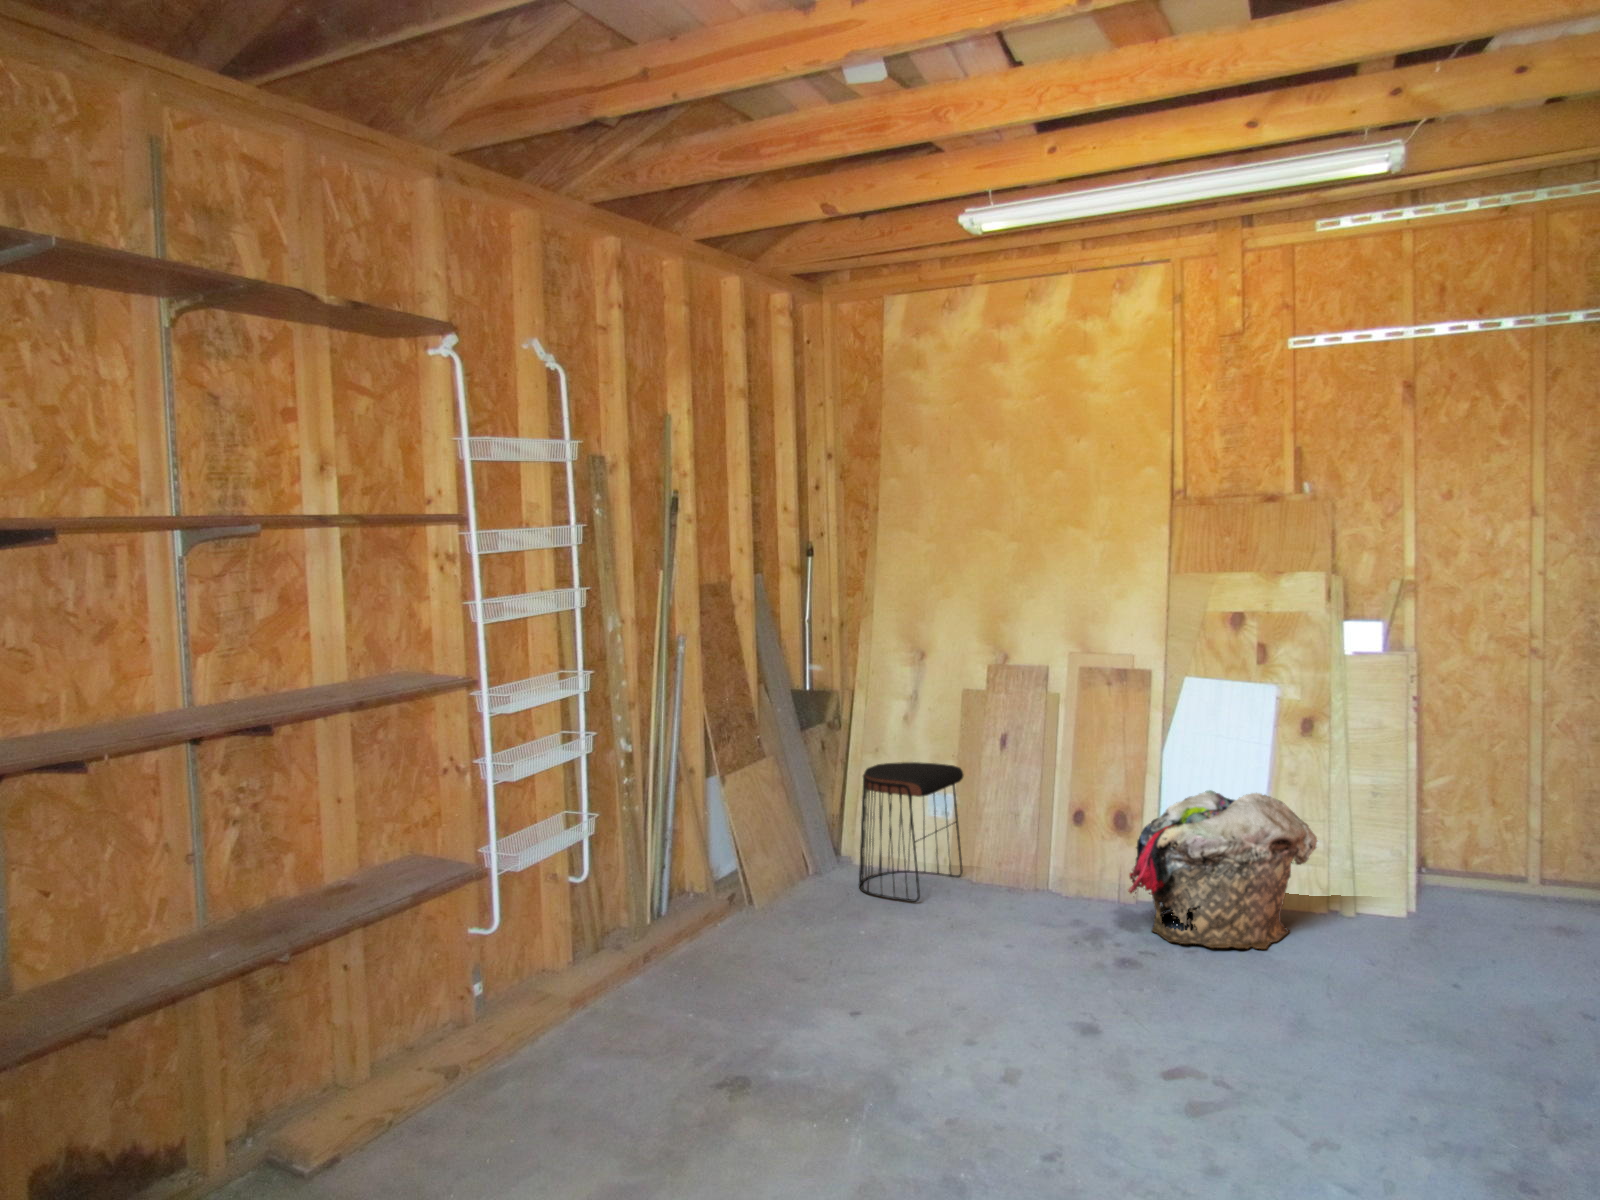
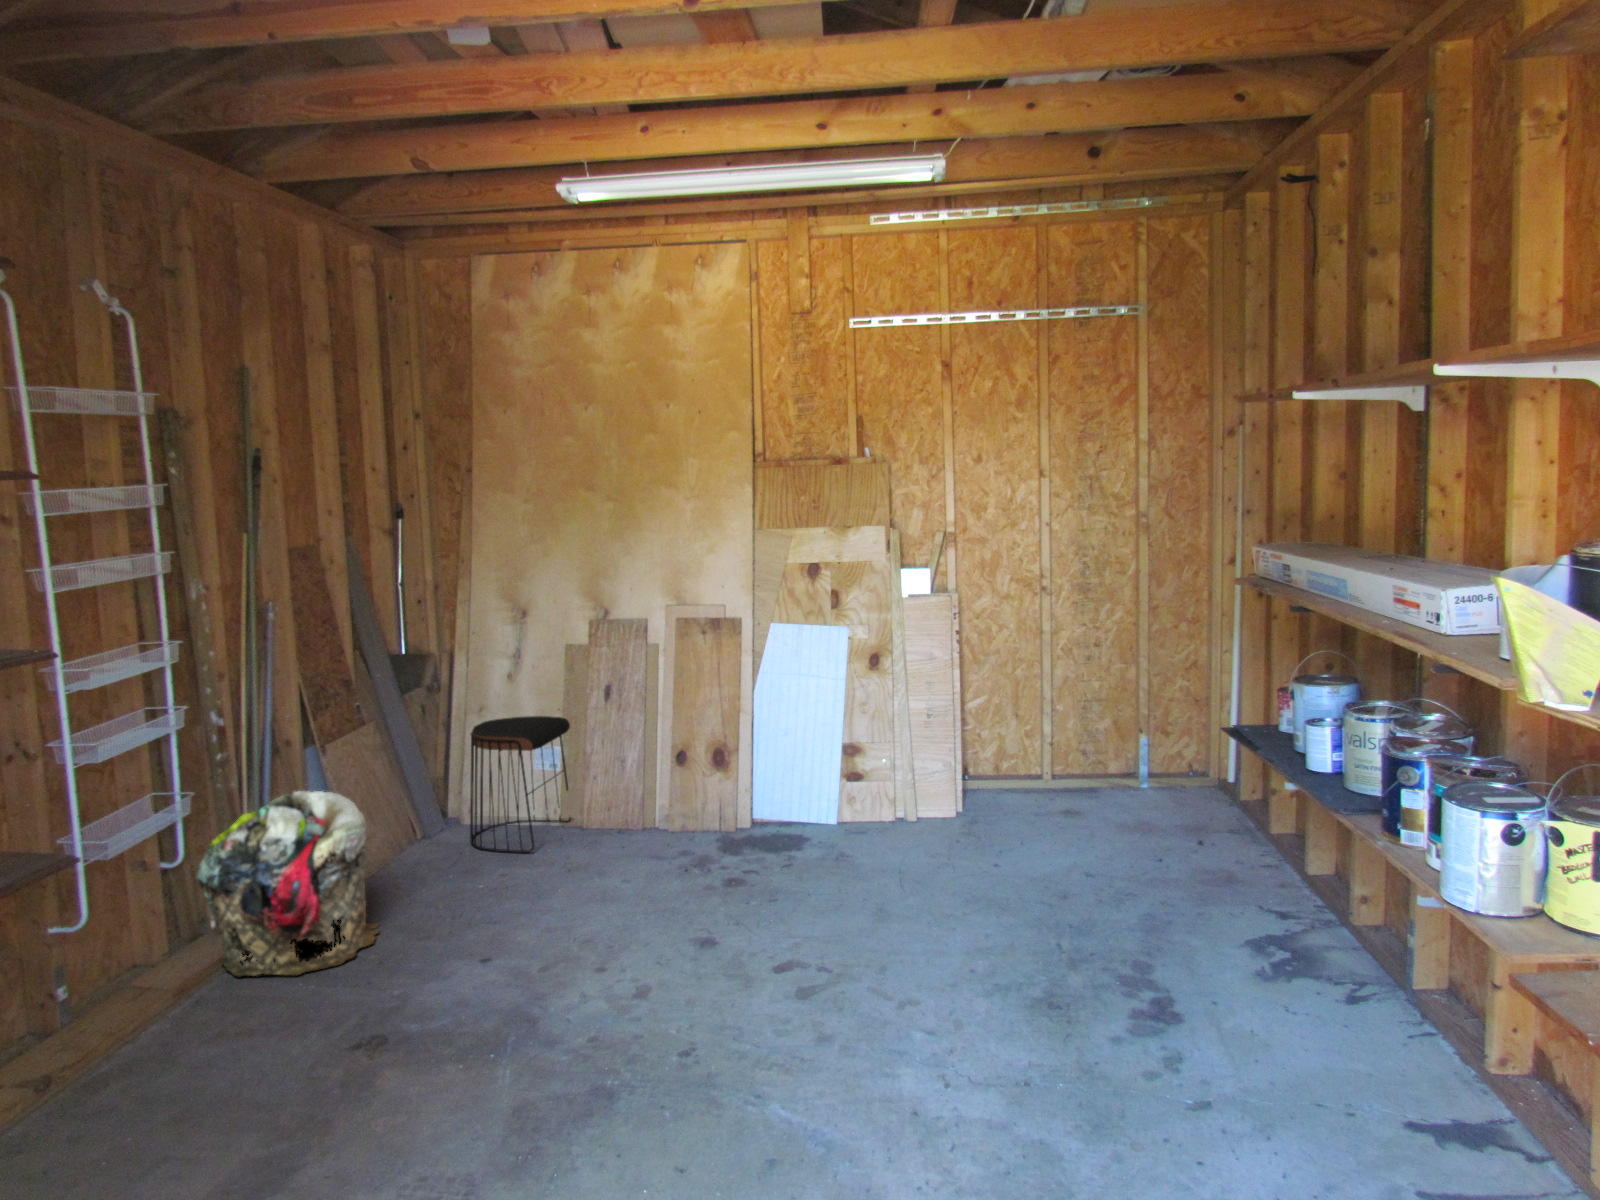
laundry basket: present [1128,790,1318,949] -> present [196,791,379,977]

